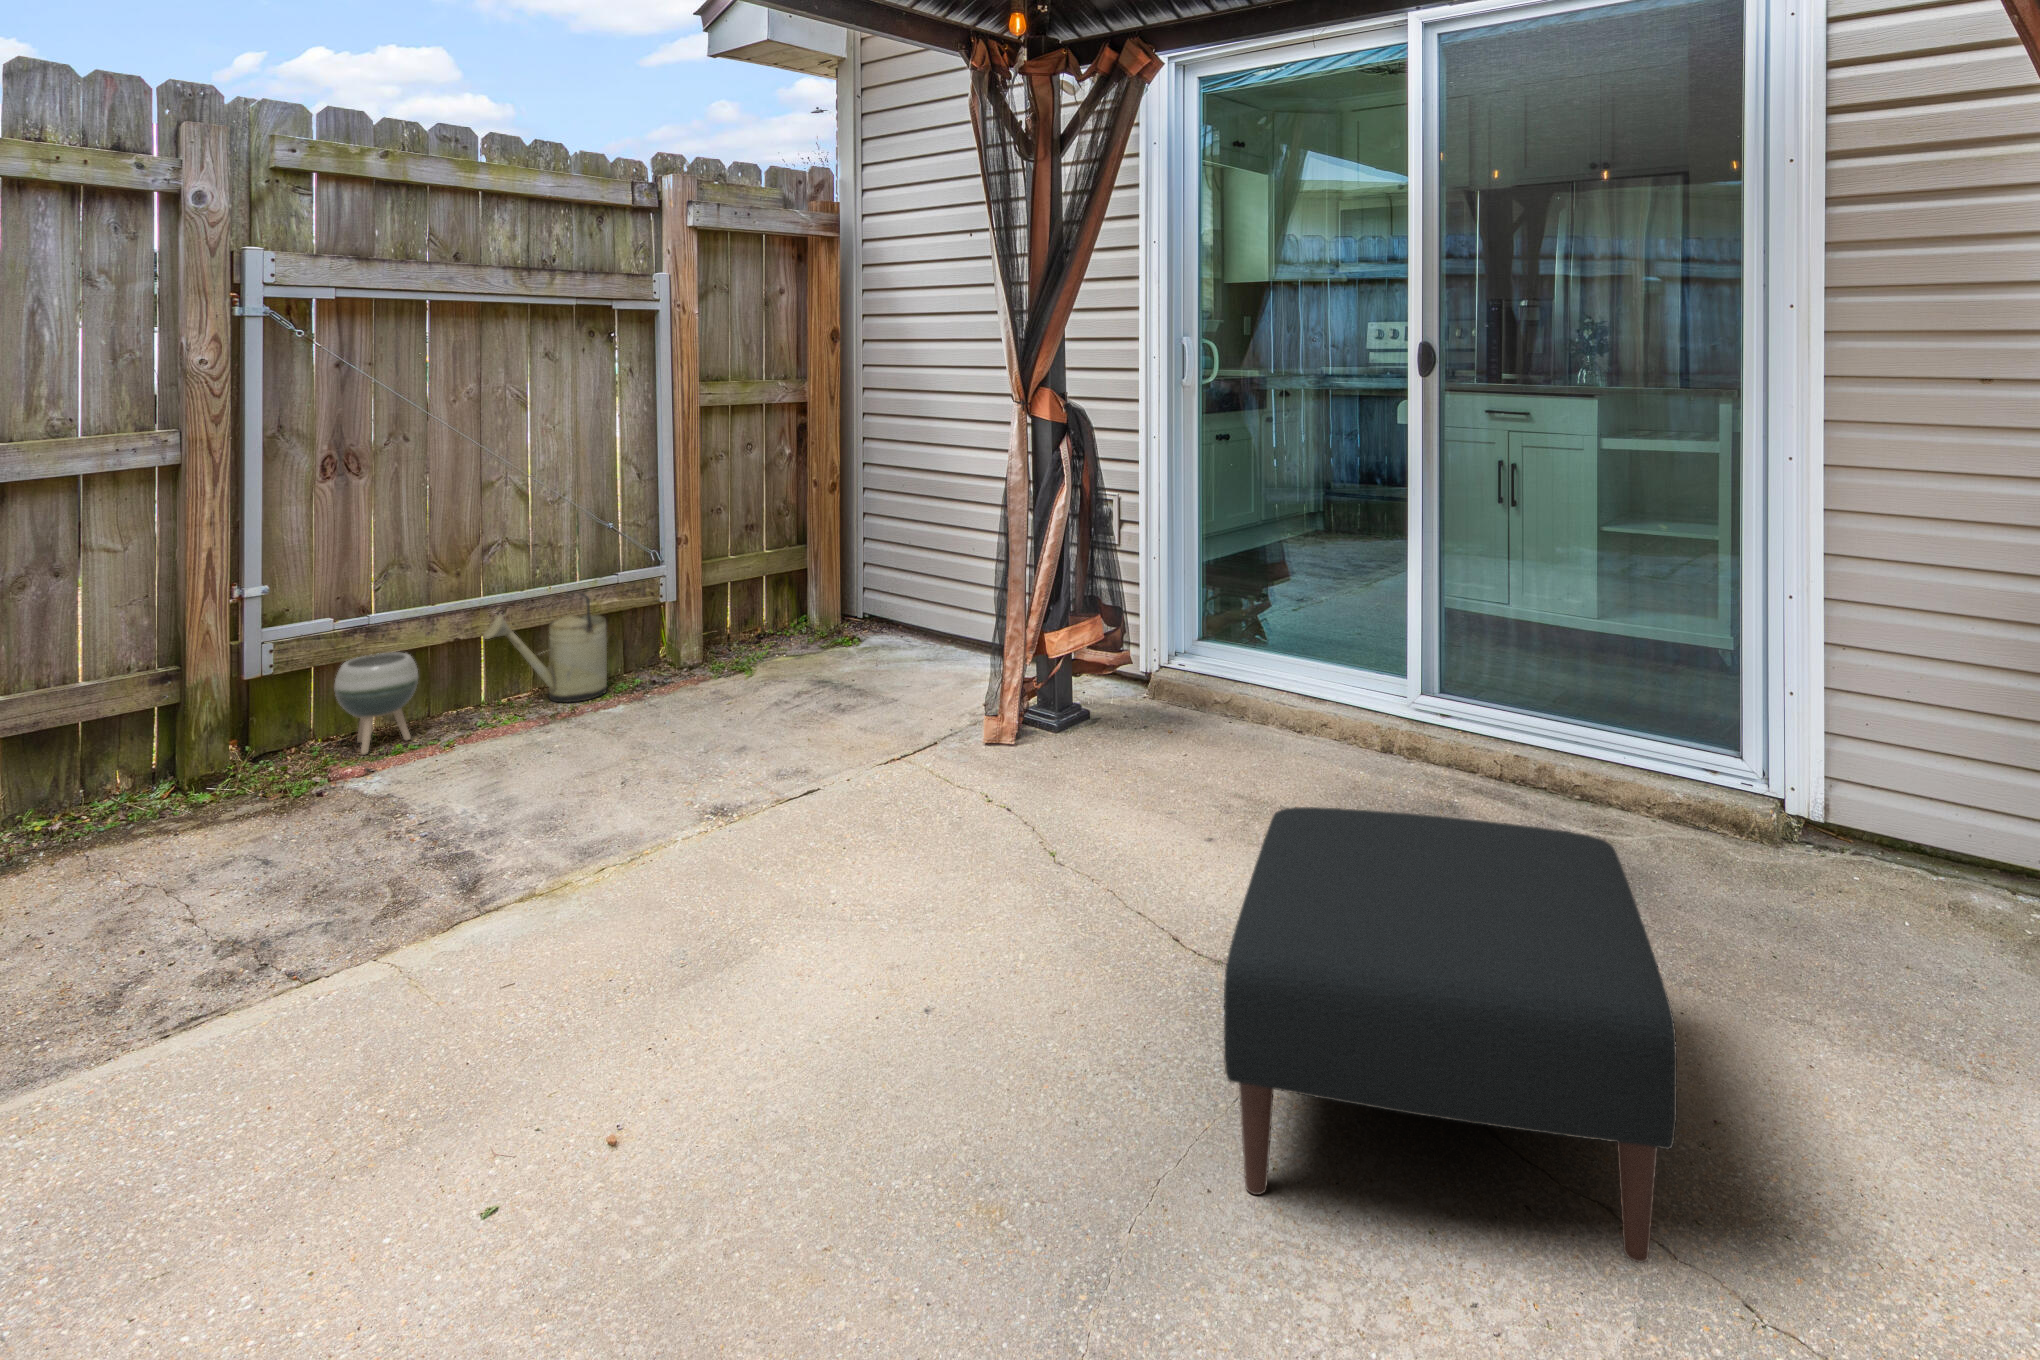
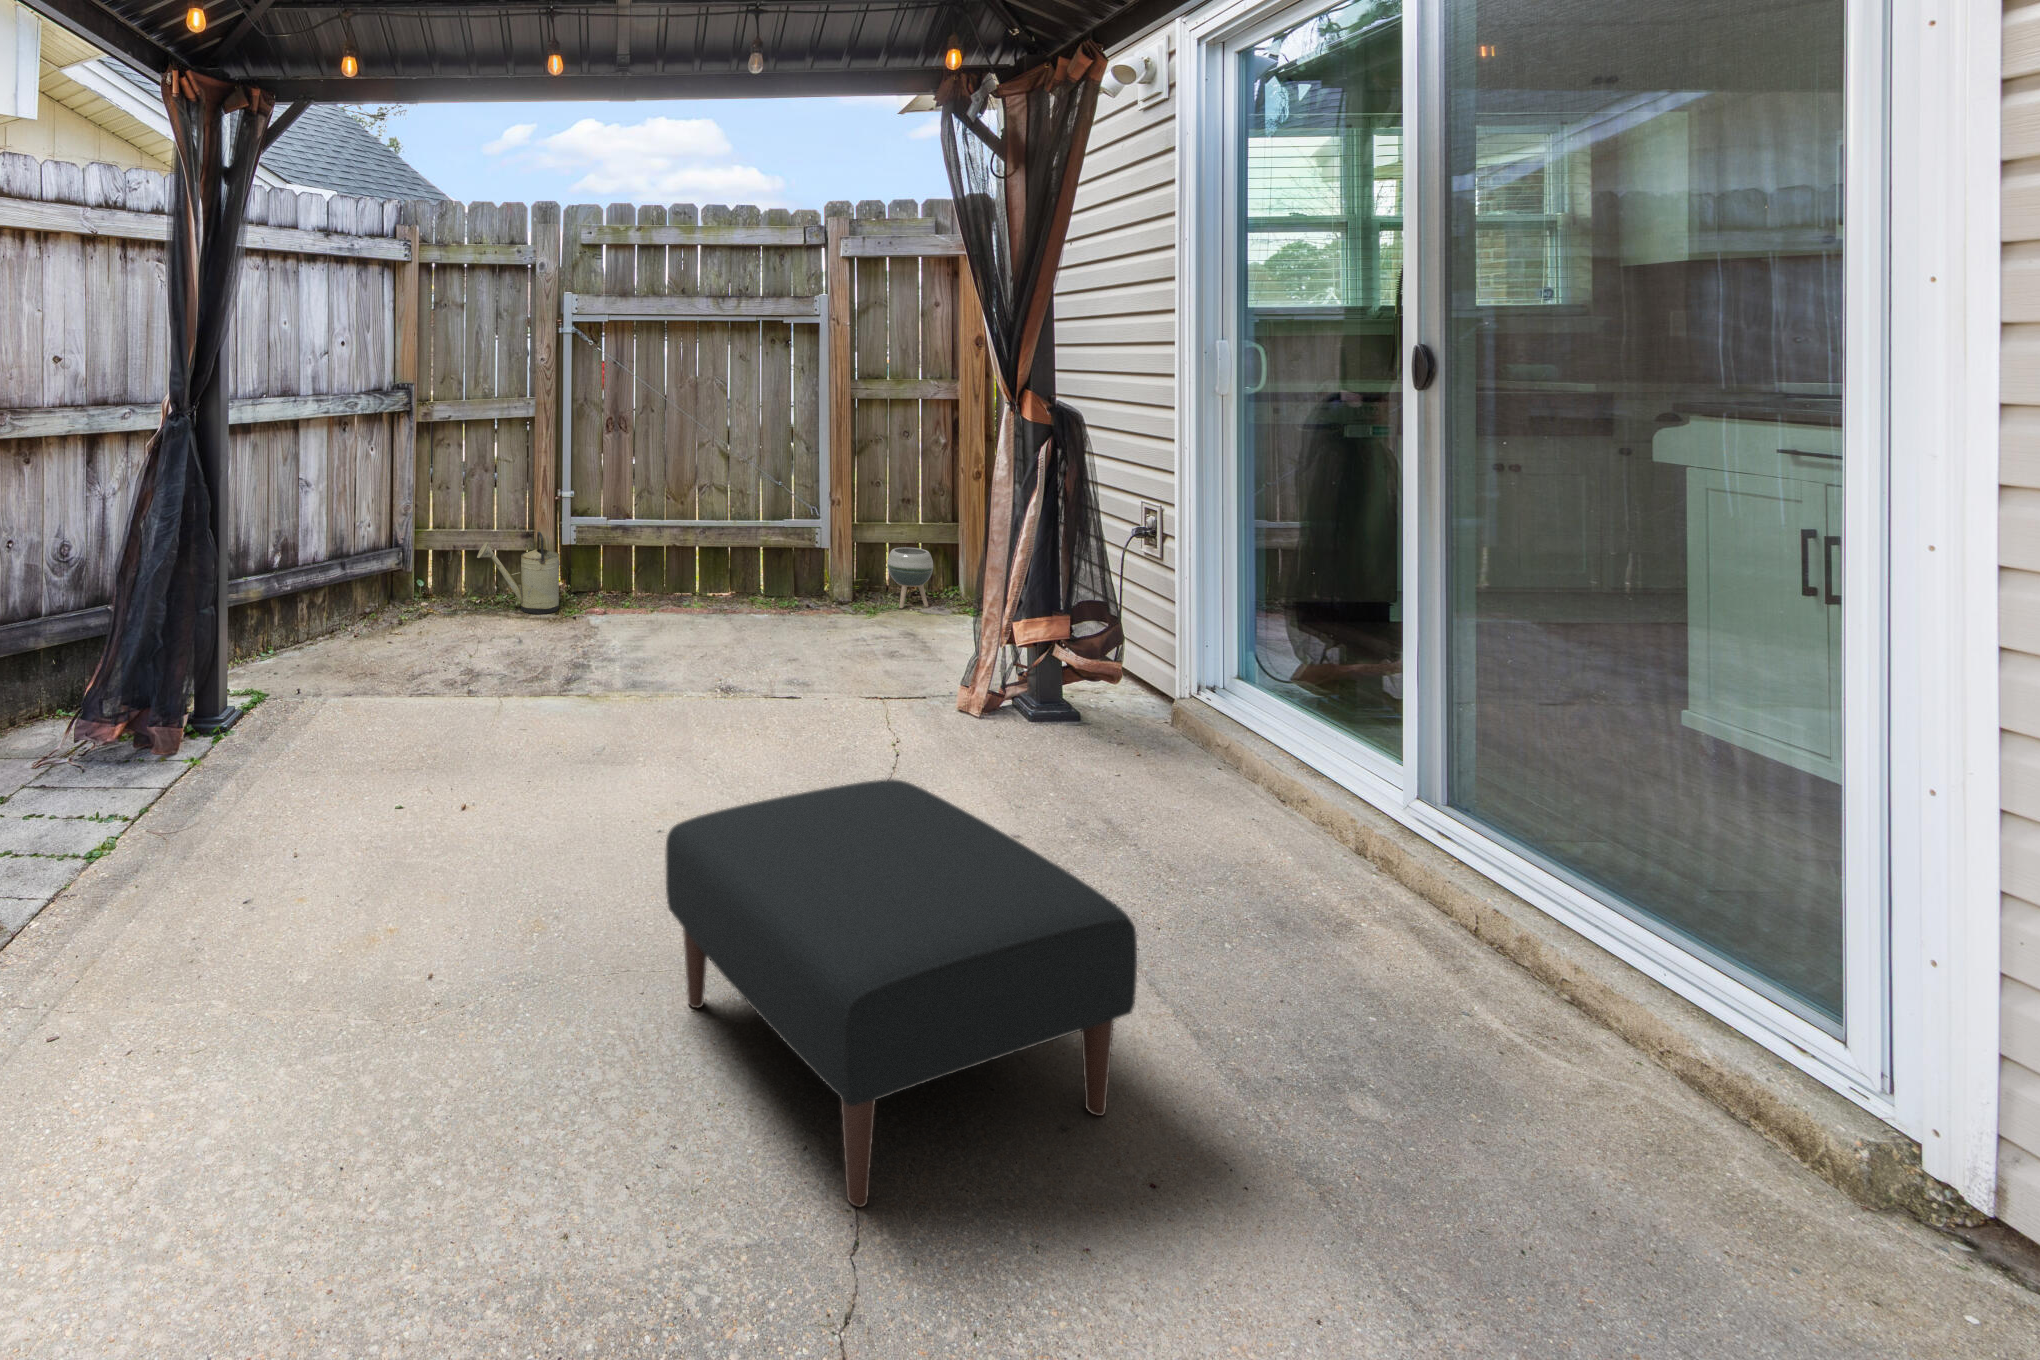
watering can: present [484,593,607,702] -> present [477,532,568,614]
planter: present [334,652,418,755] -> present [888,548,933,608]

